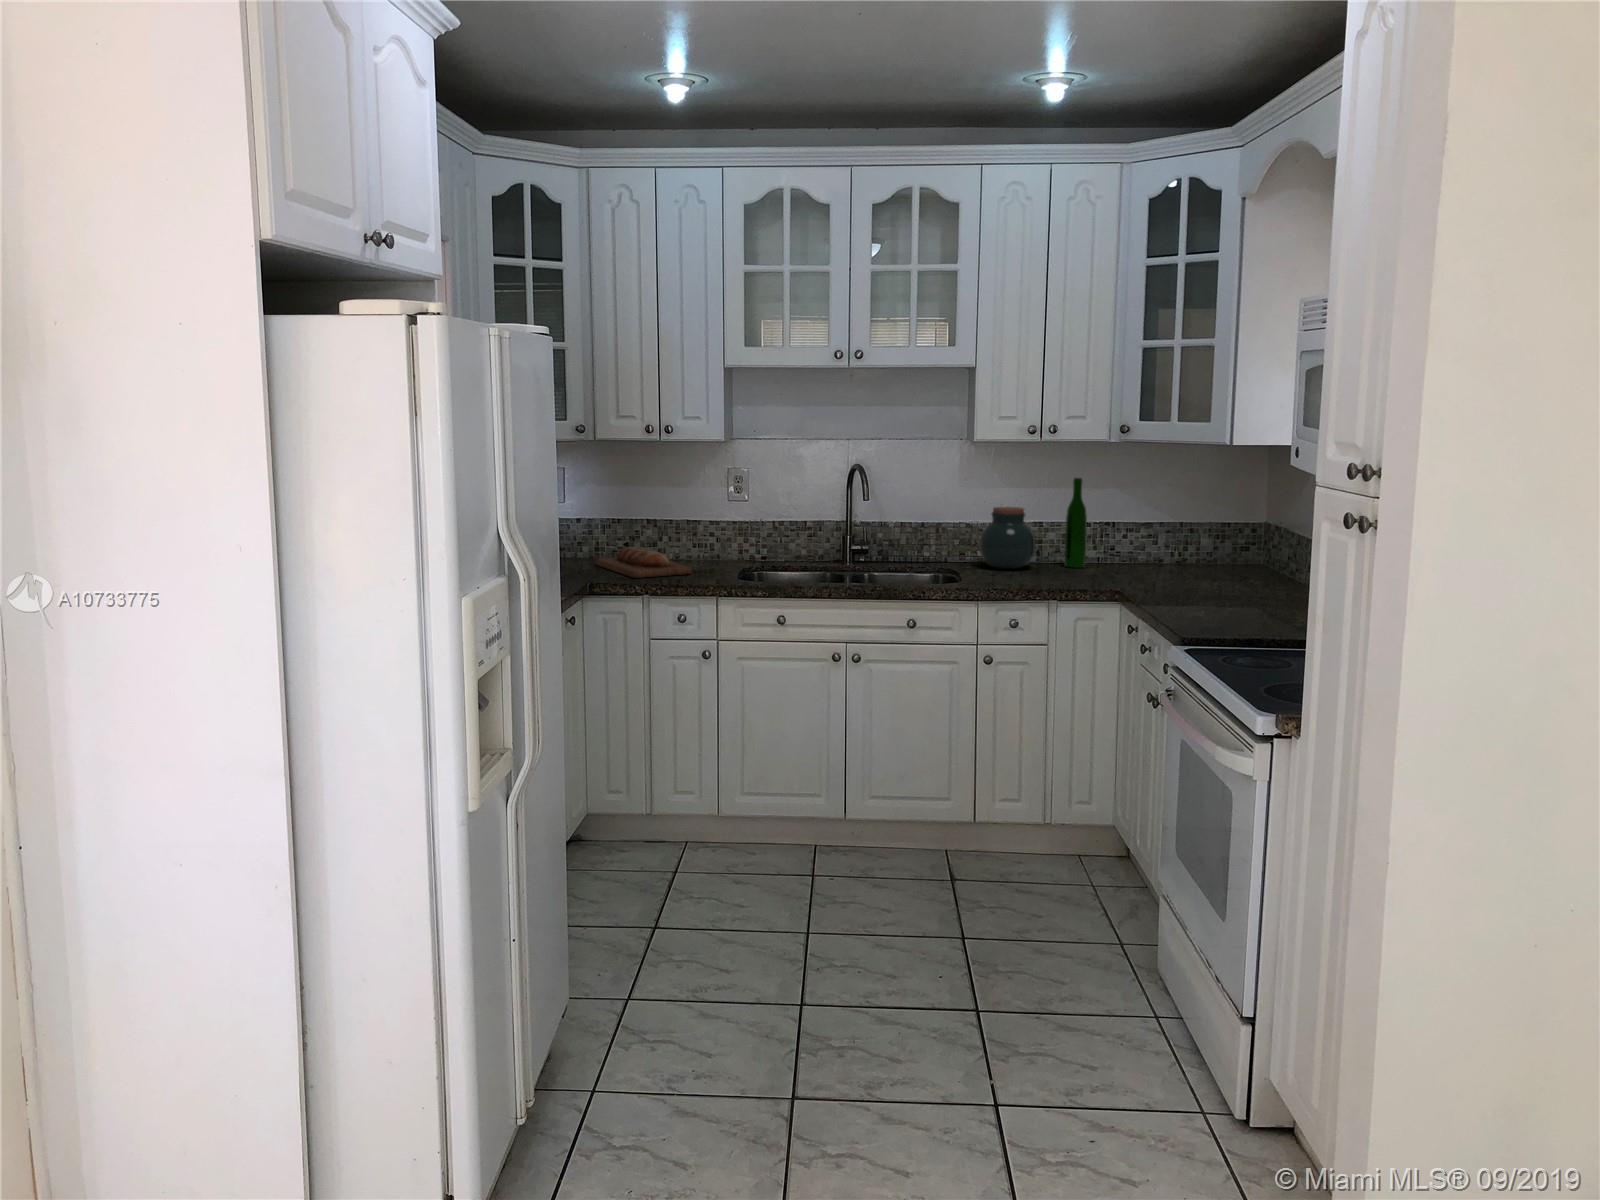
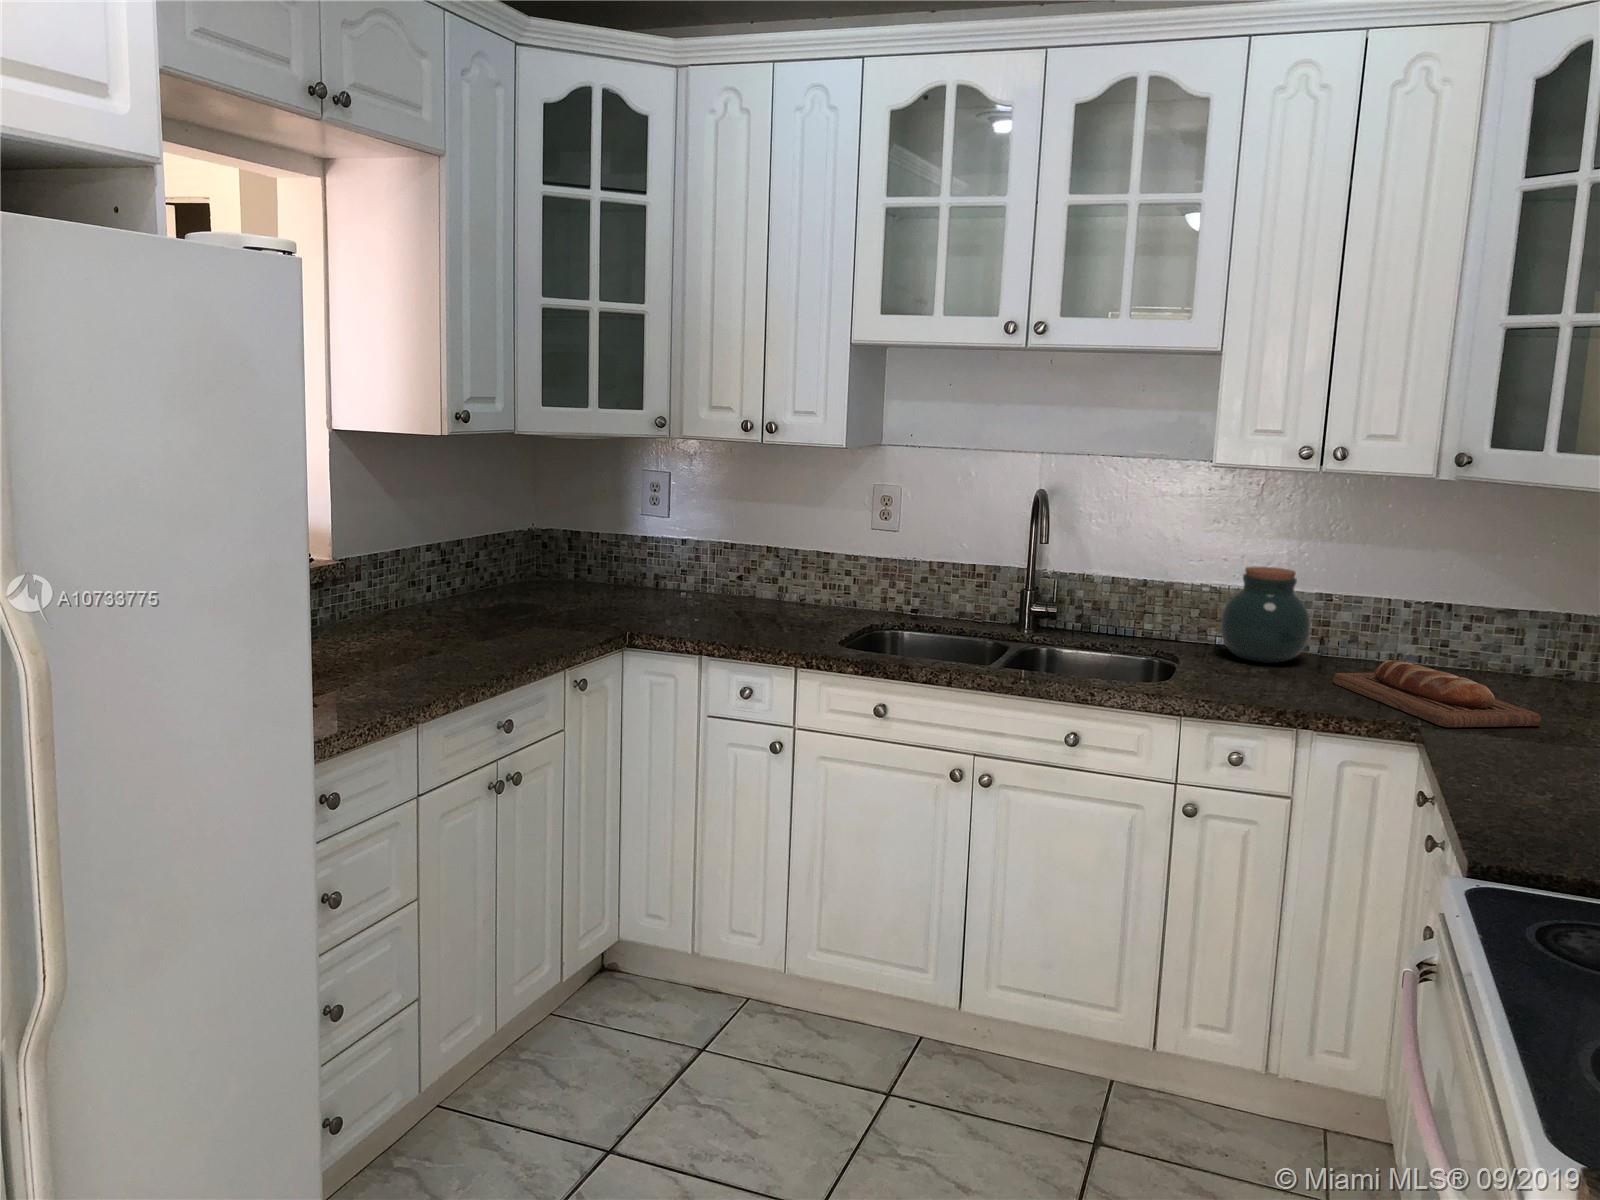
wine bottle: present [1064,478,1087,568] -> none [1359,530,1401,671]
bread loaf: present [596,547,692,578] -> present [1333,660,1541,727]

